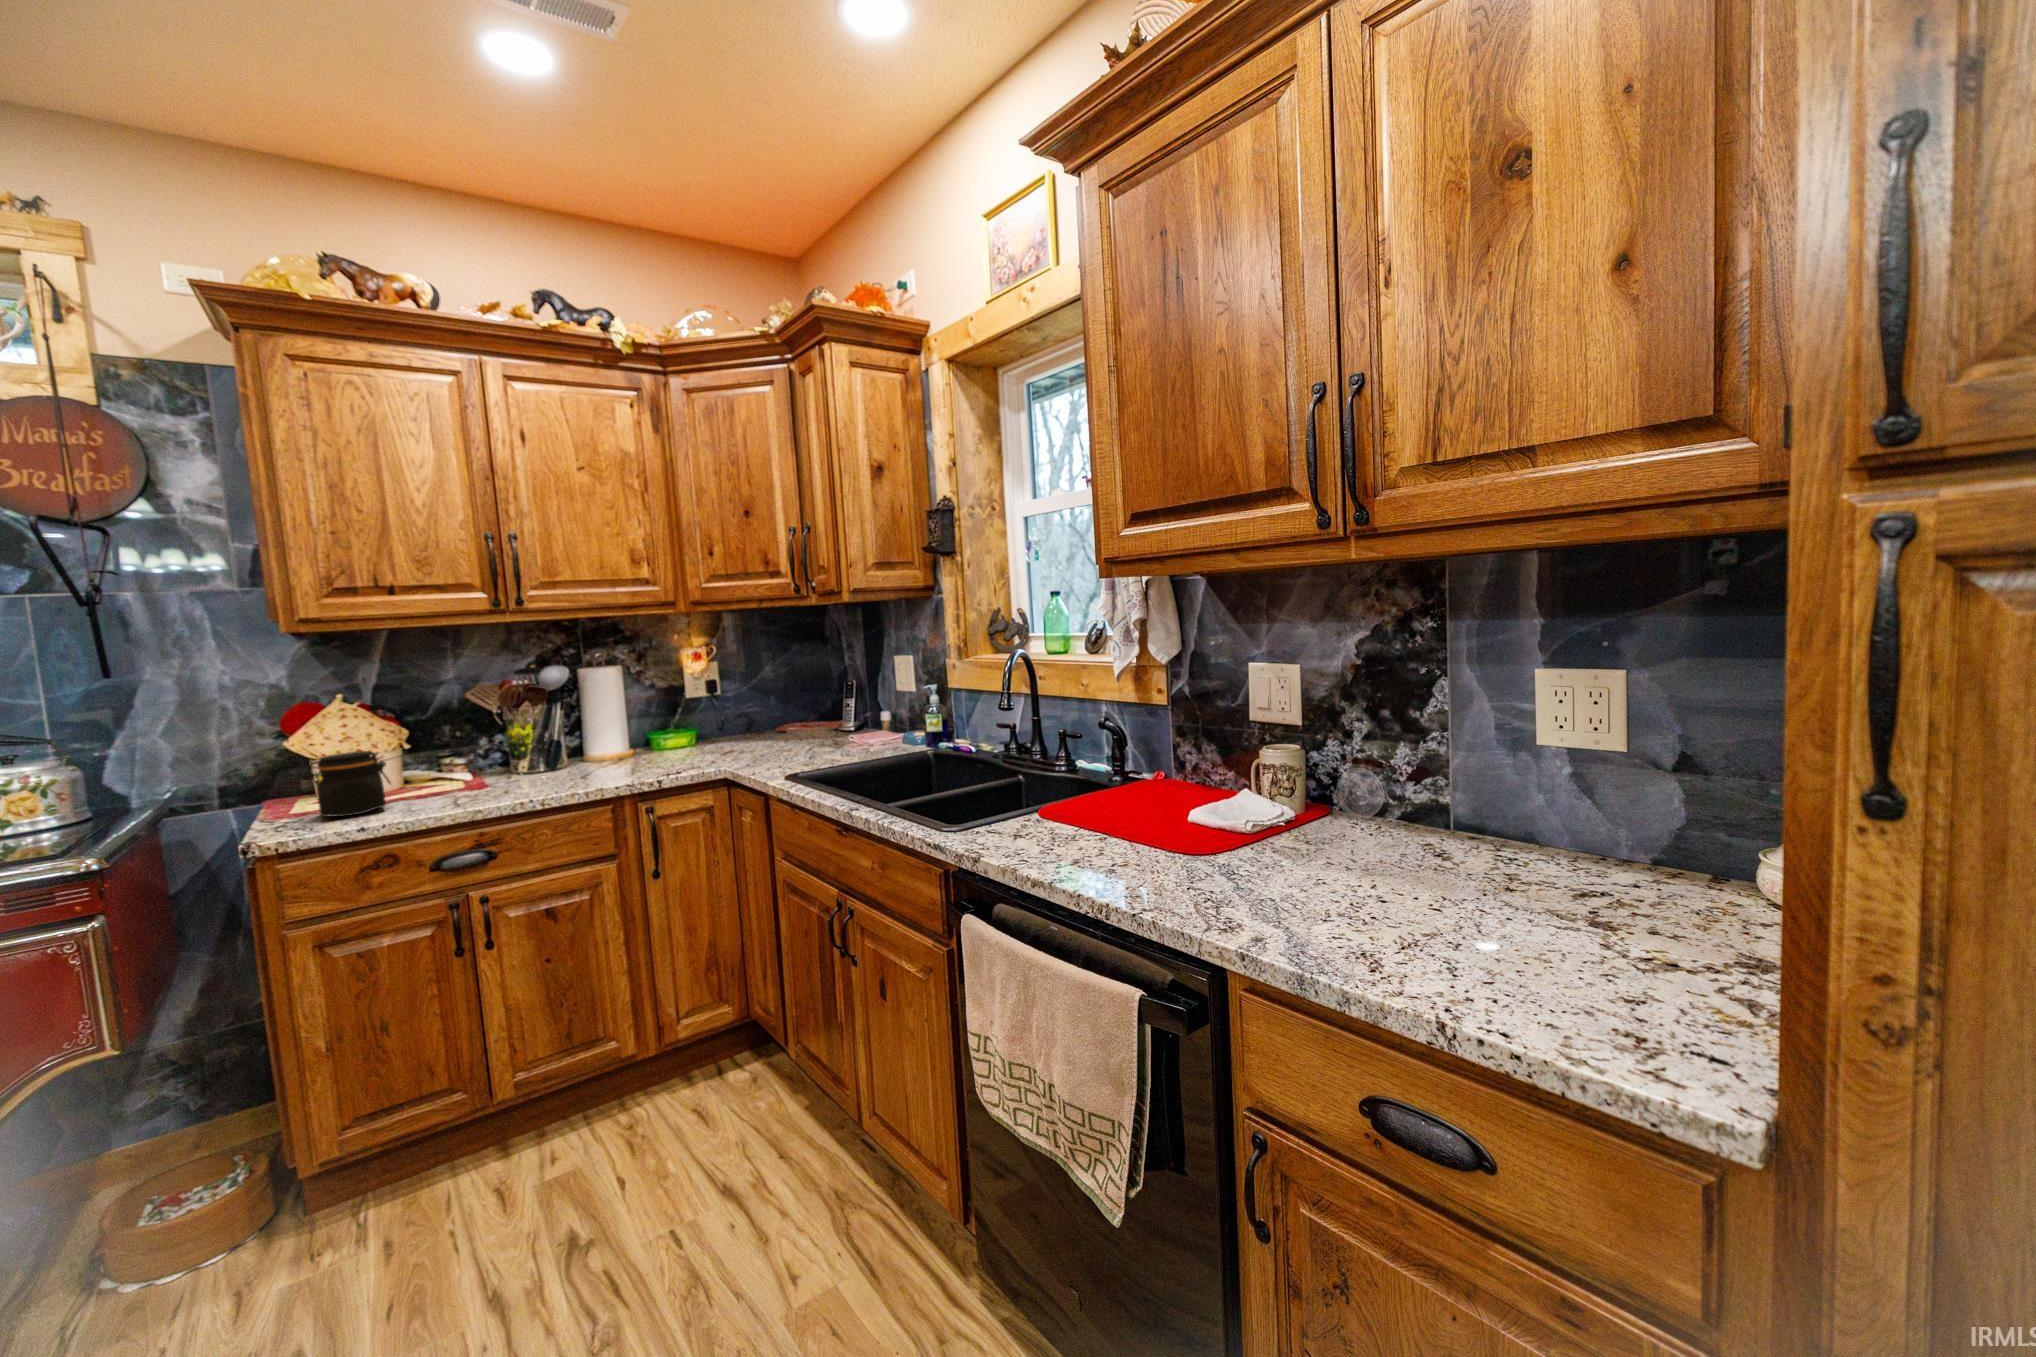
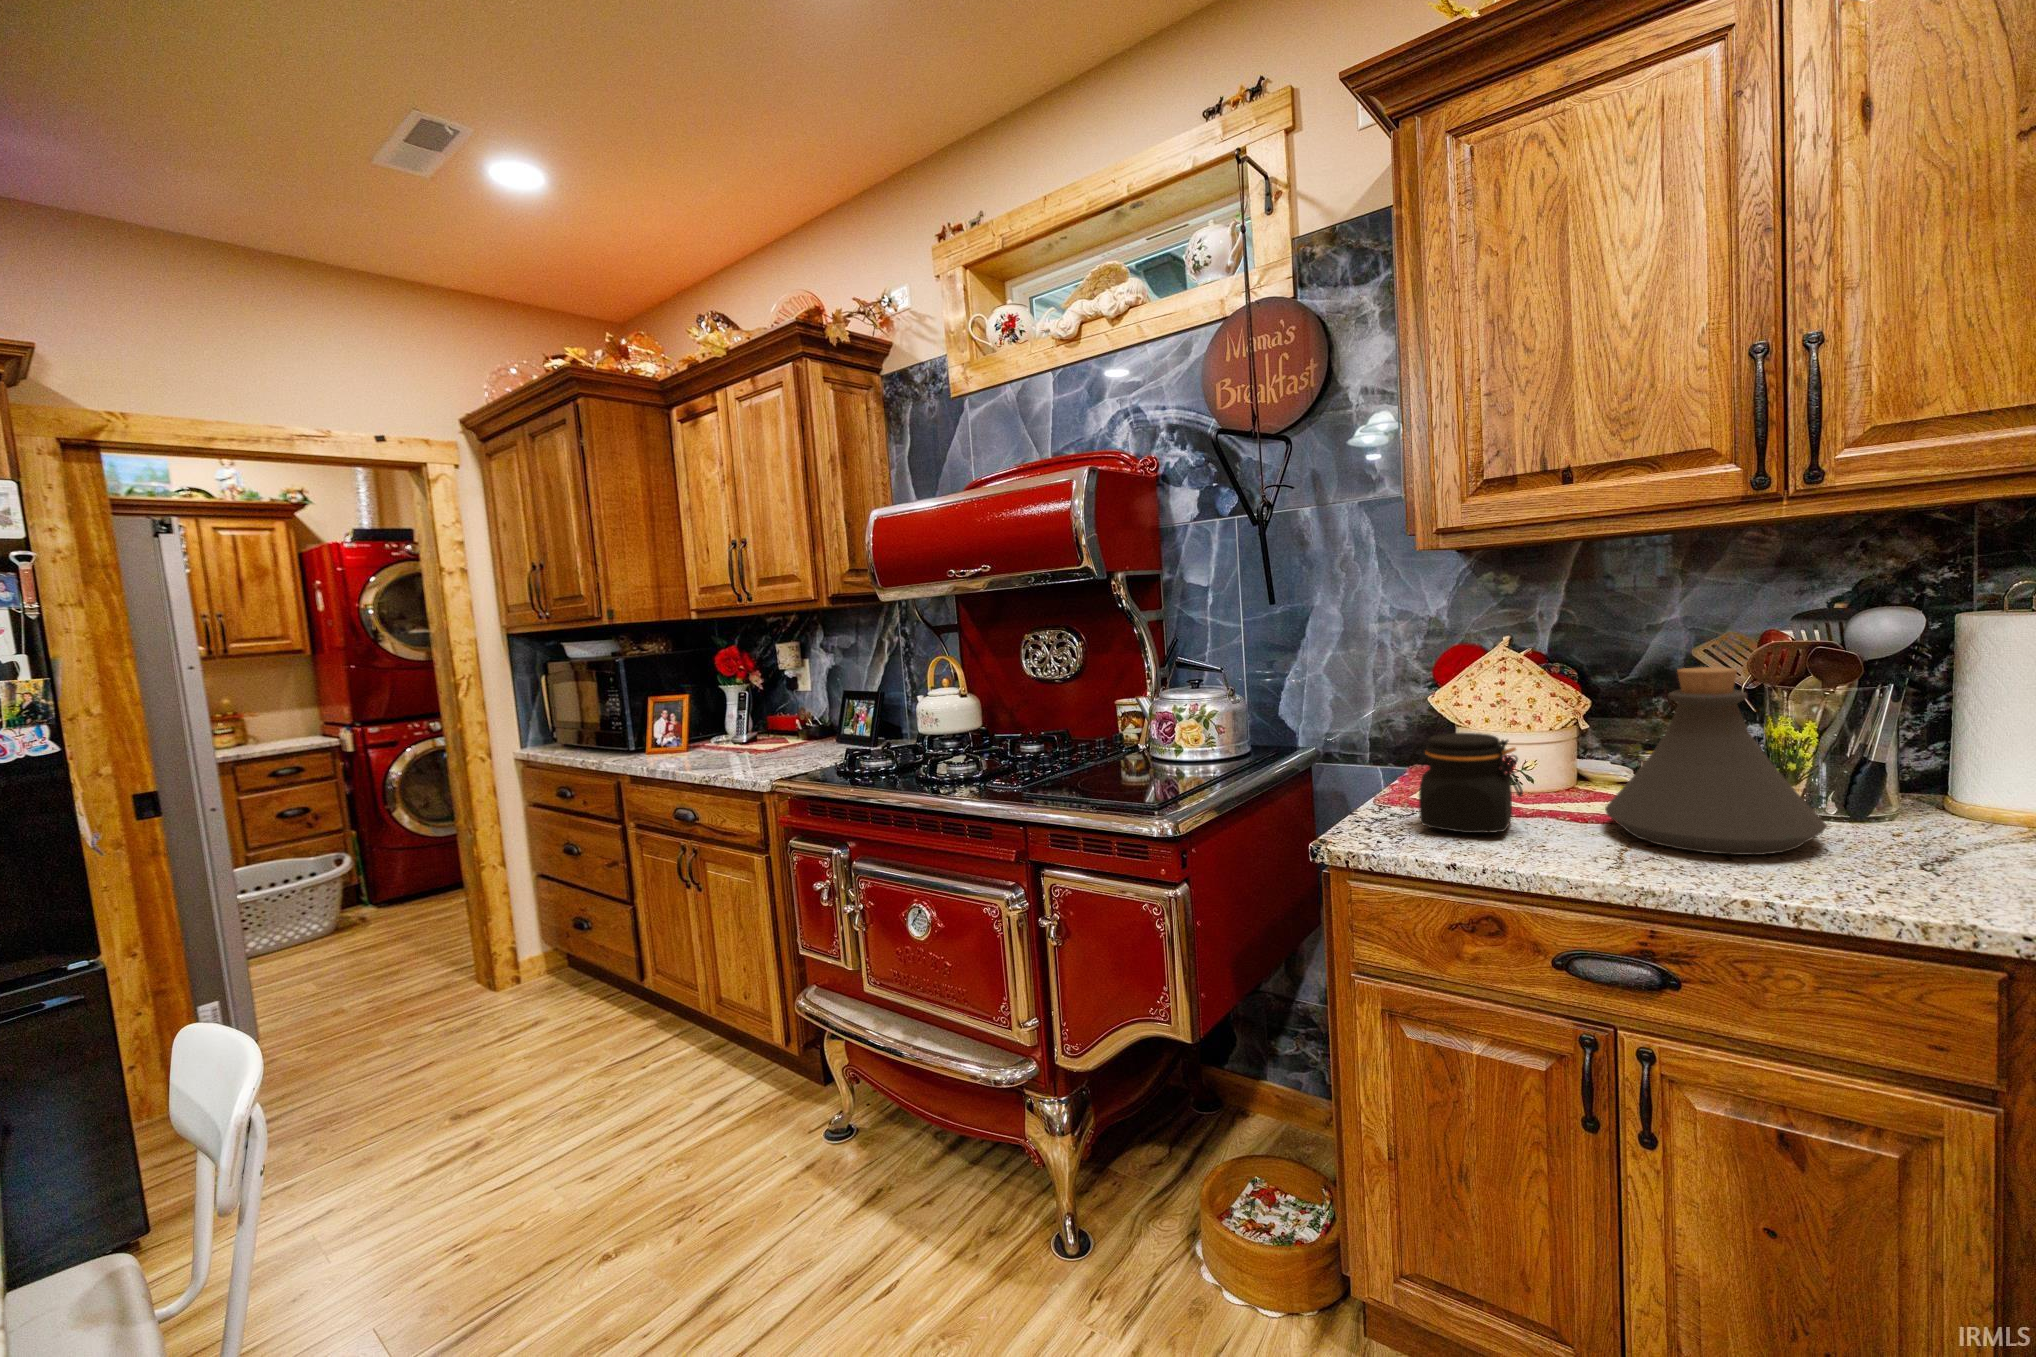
bottle: none [438,698,545,794] -> present [1605,667,1827,855]

